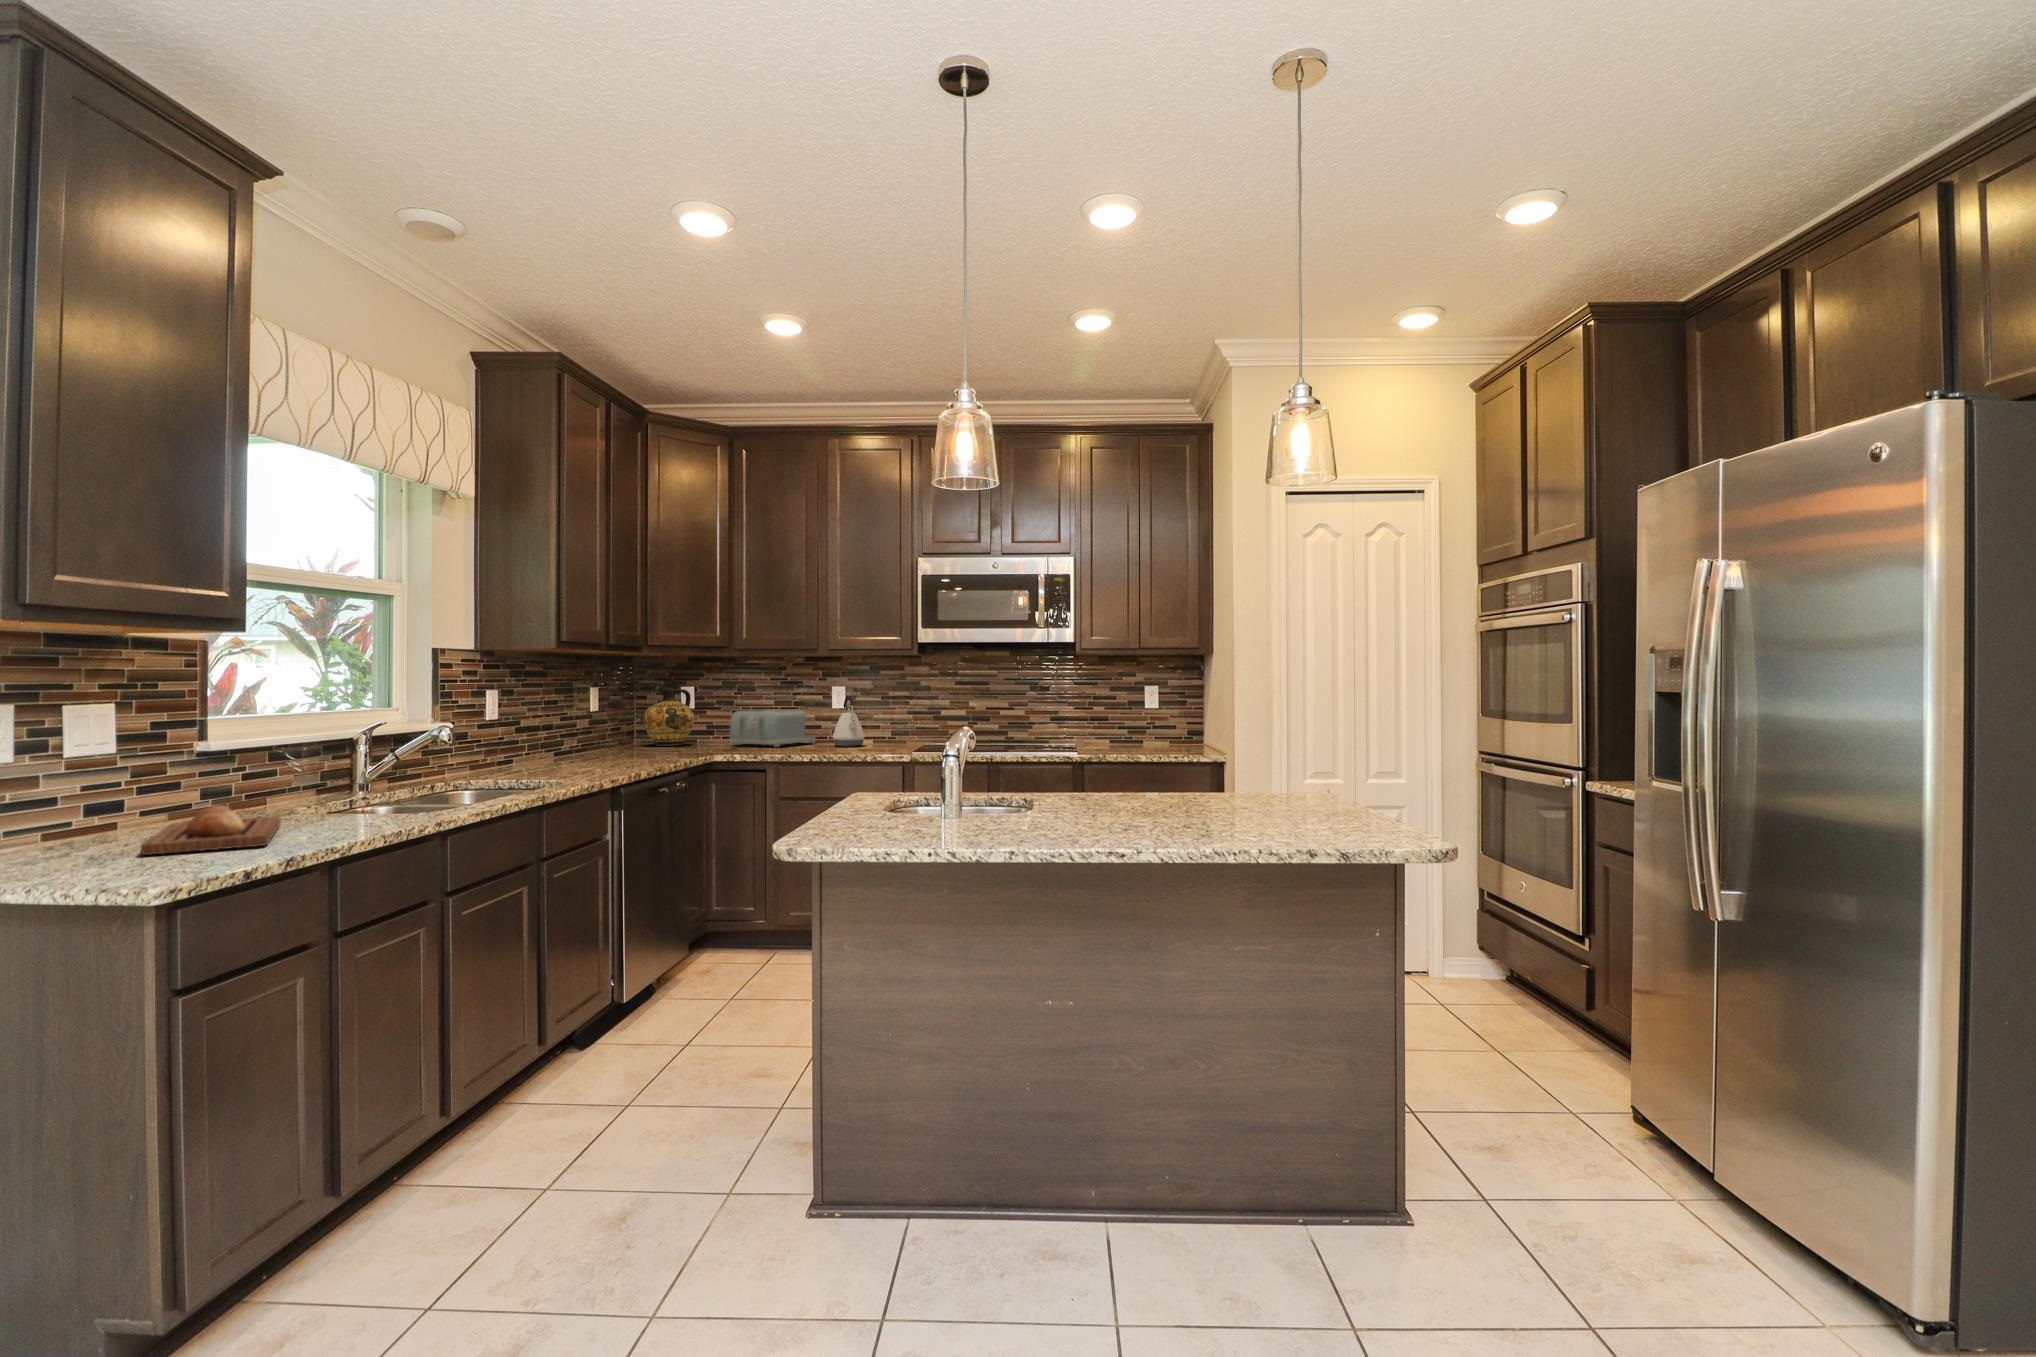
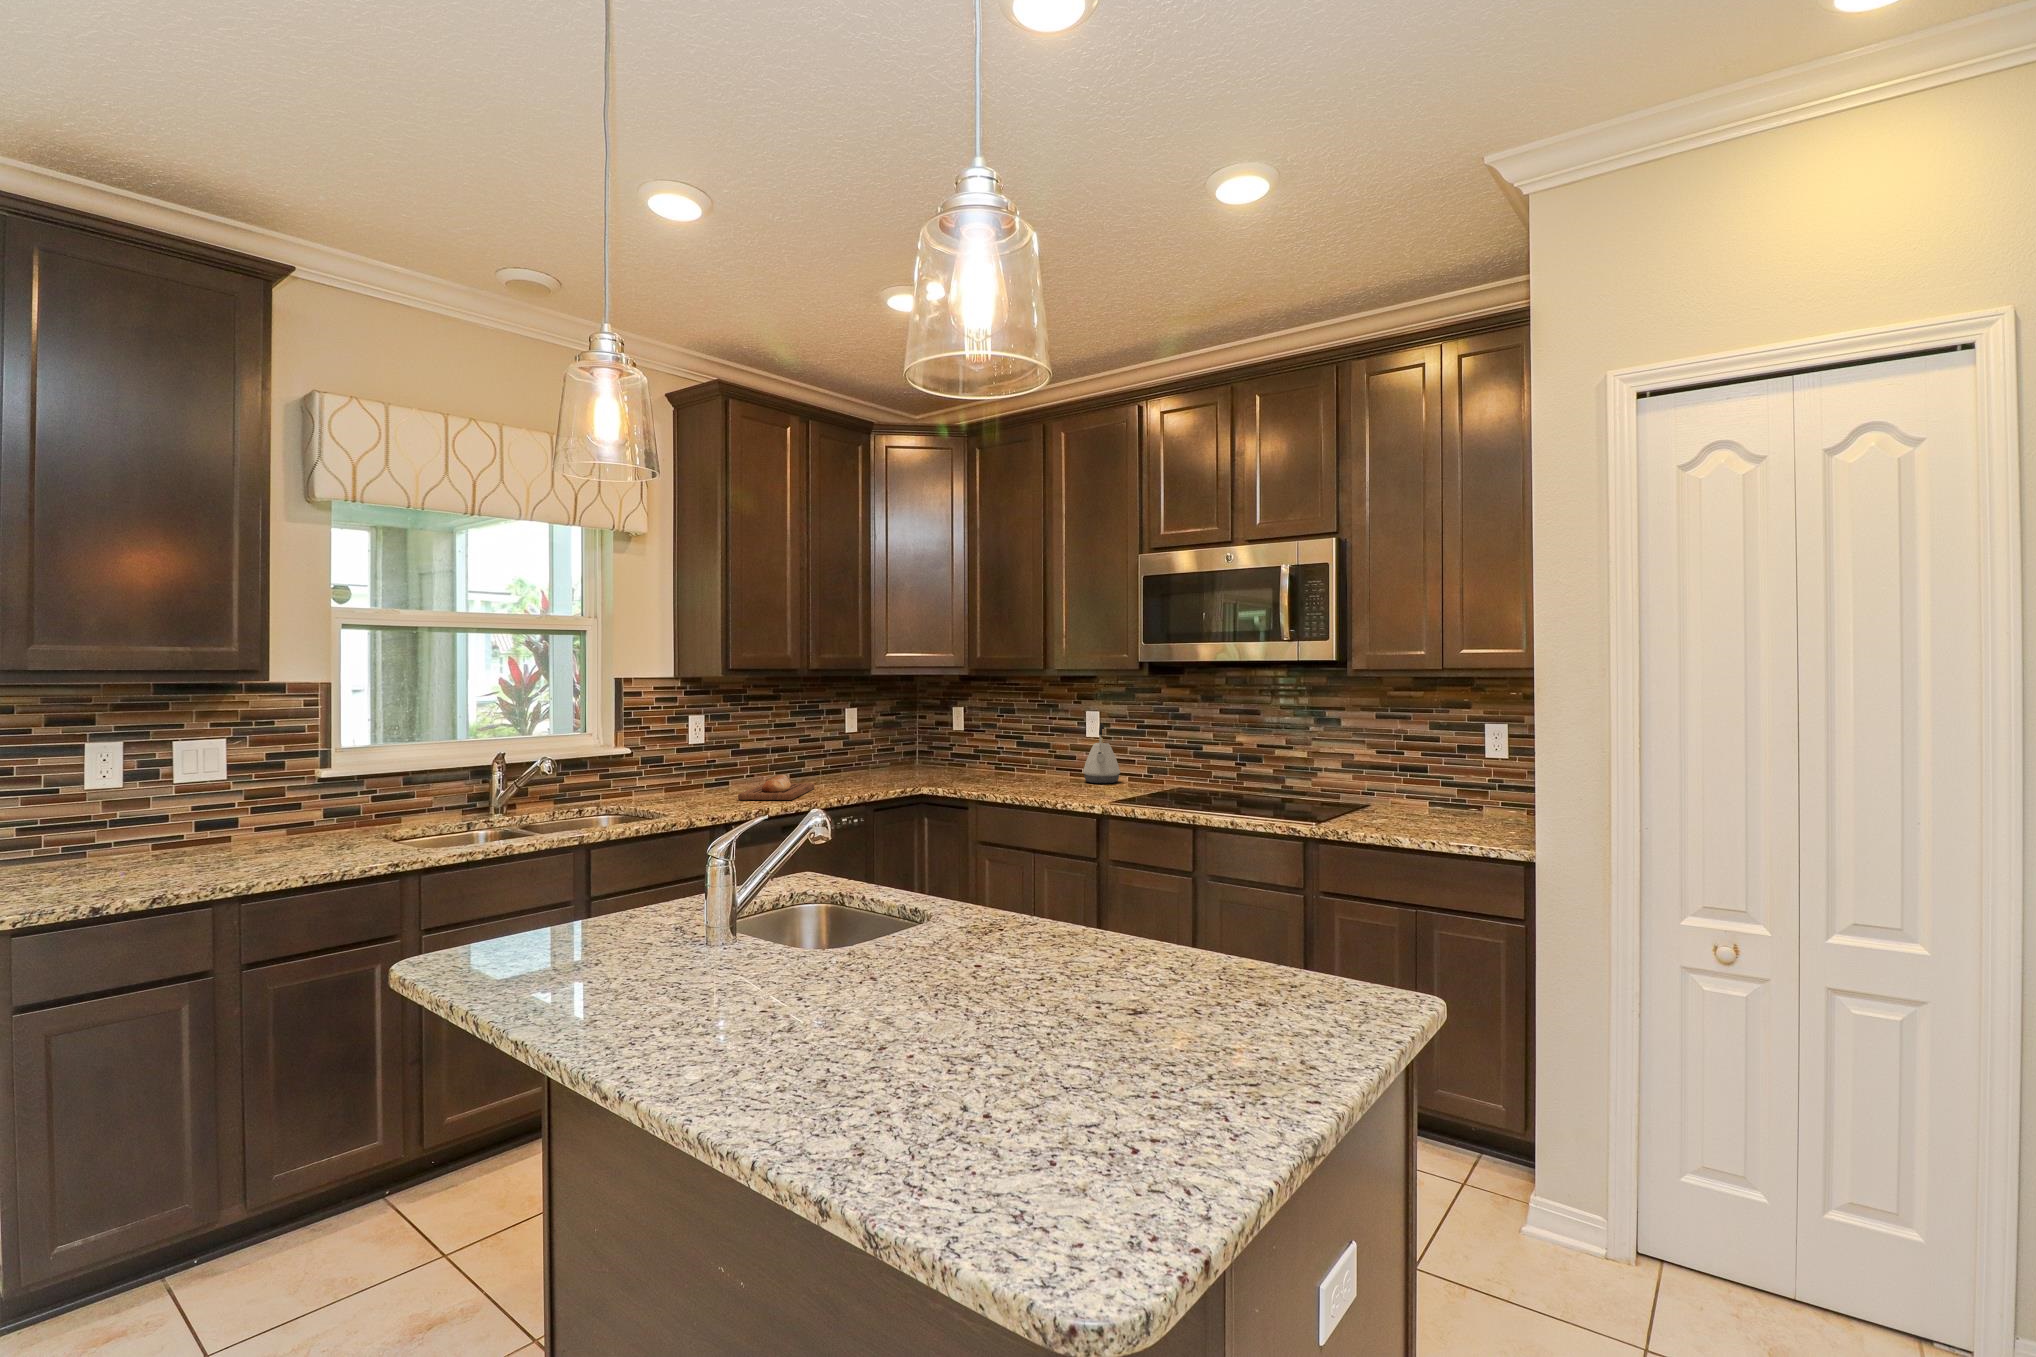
ceramic jug: present [643,686,694,746] -> none [912,706,963,769]
toaster: present [729,711,816,747] -> none [987,734,1081,779]
bread loaf: present [141,805,281,855] -> present [738,775,814,800]

